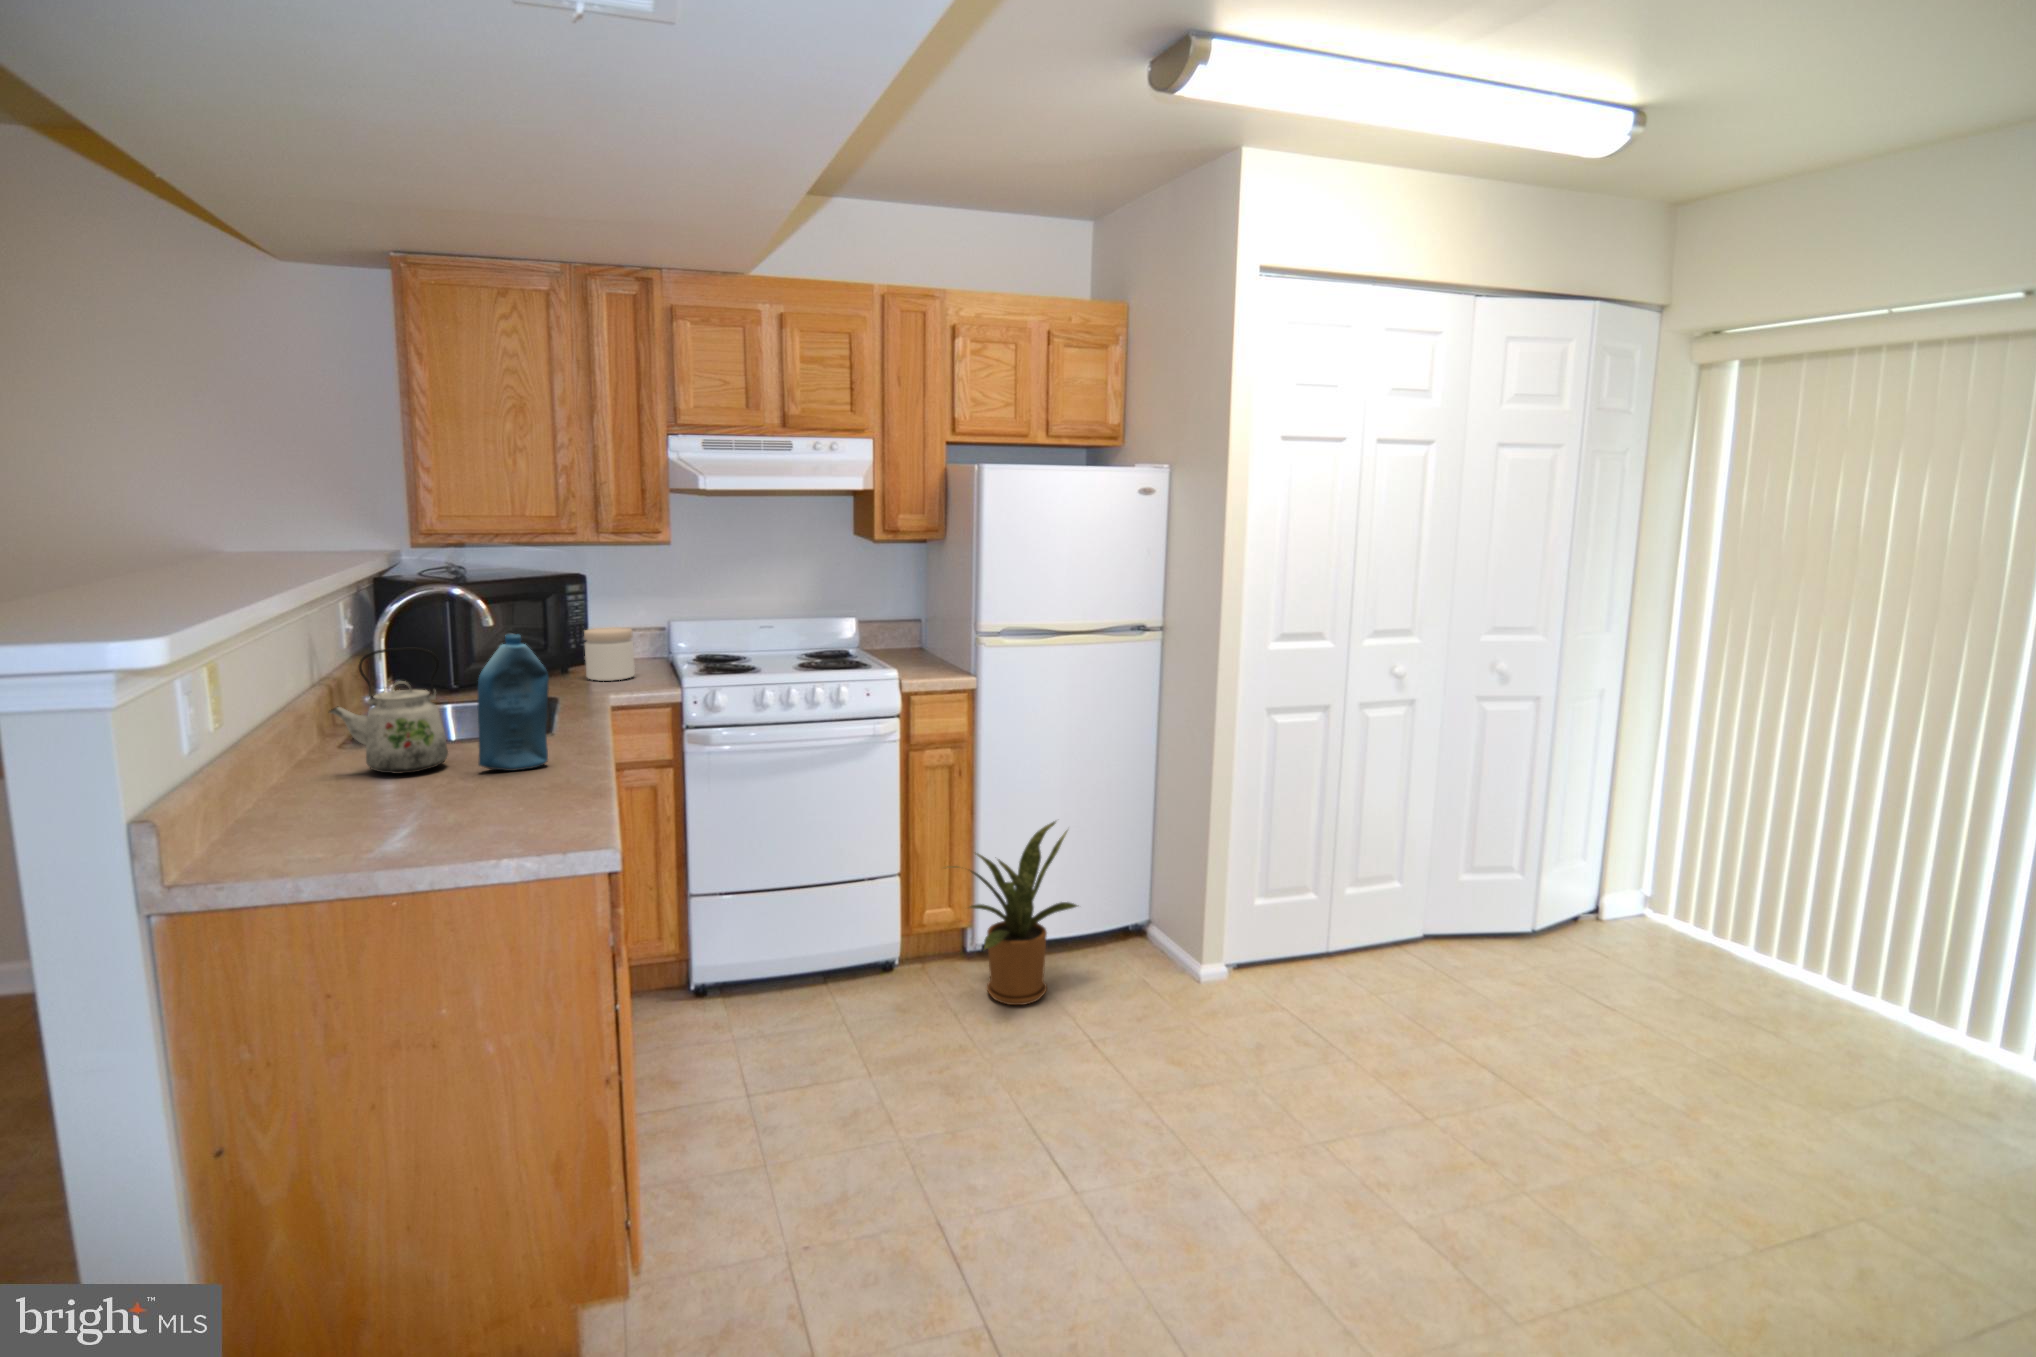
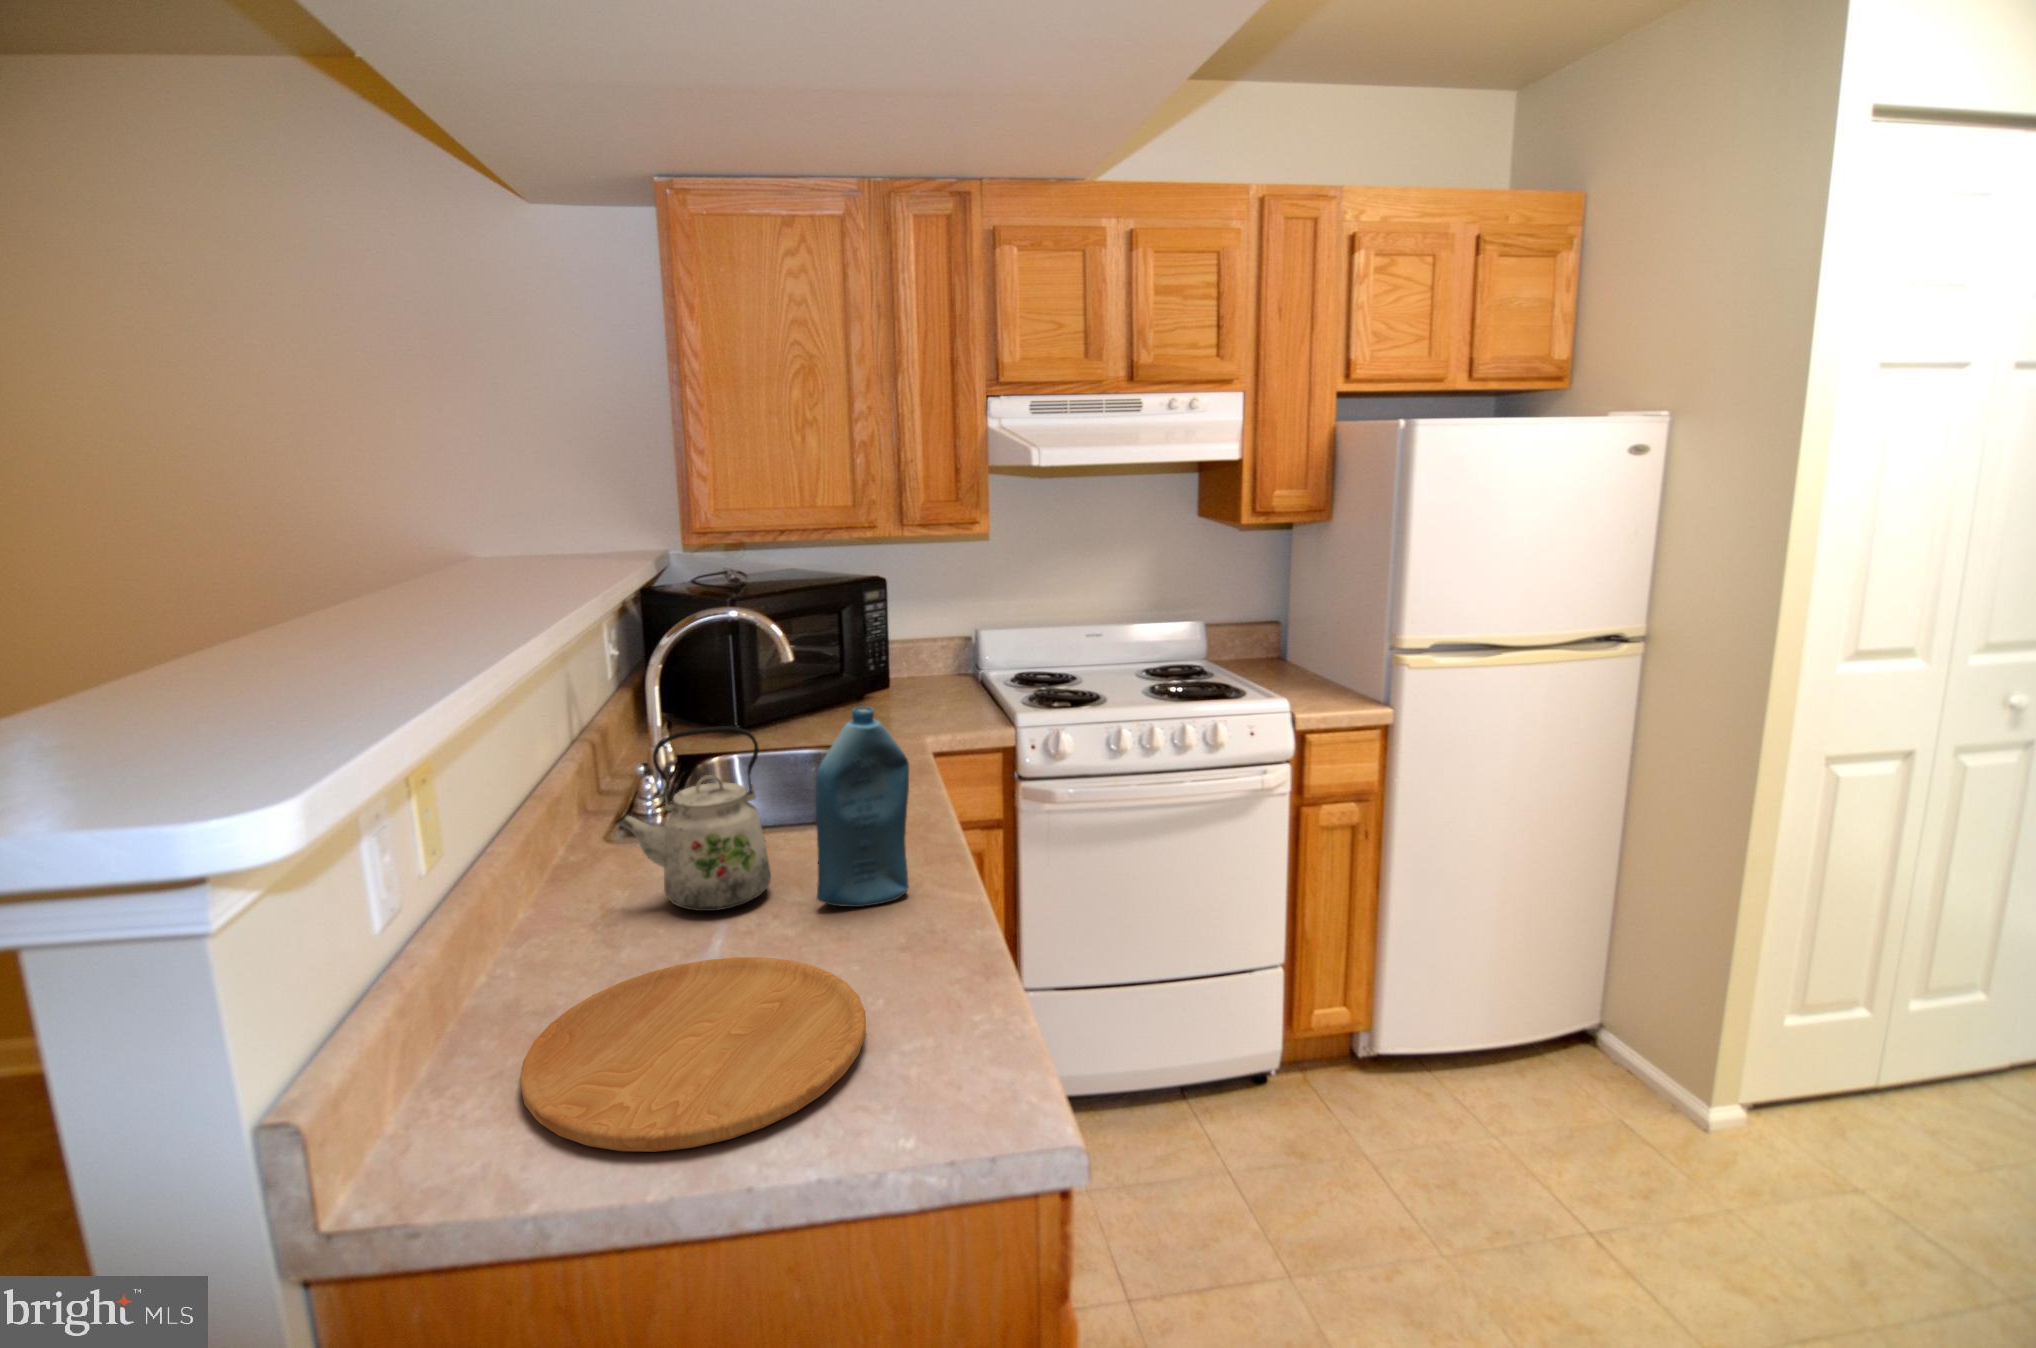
jar: present [584,627,635,681] -> none [886,643,946,712]
cutting board: none [252,785,489,855] -> present [520,957,866,1152]
house plant: present [947,821,1077,1005] -> none [1368,904,1543,1159]

